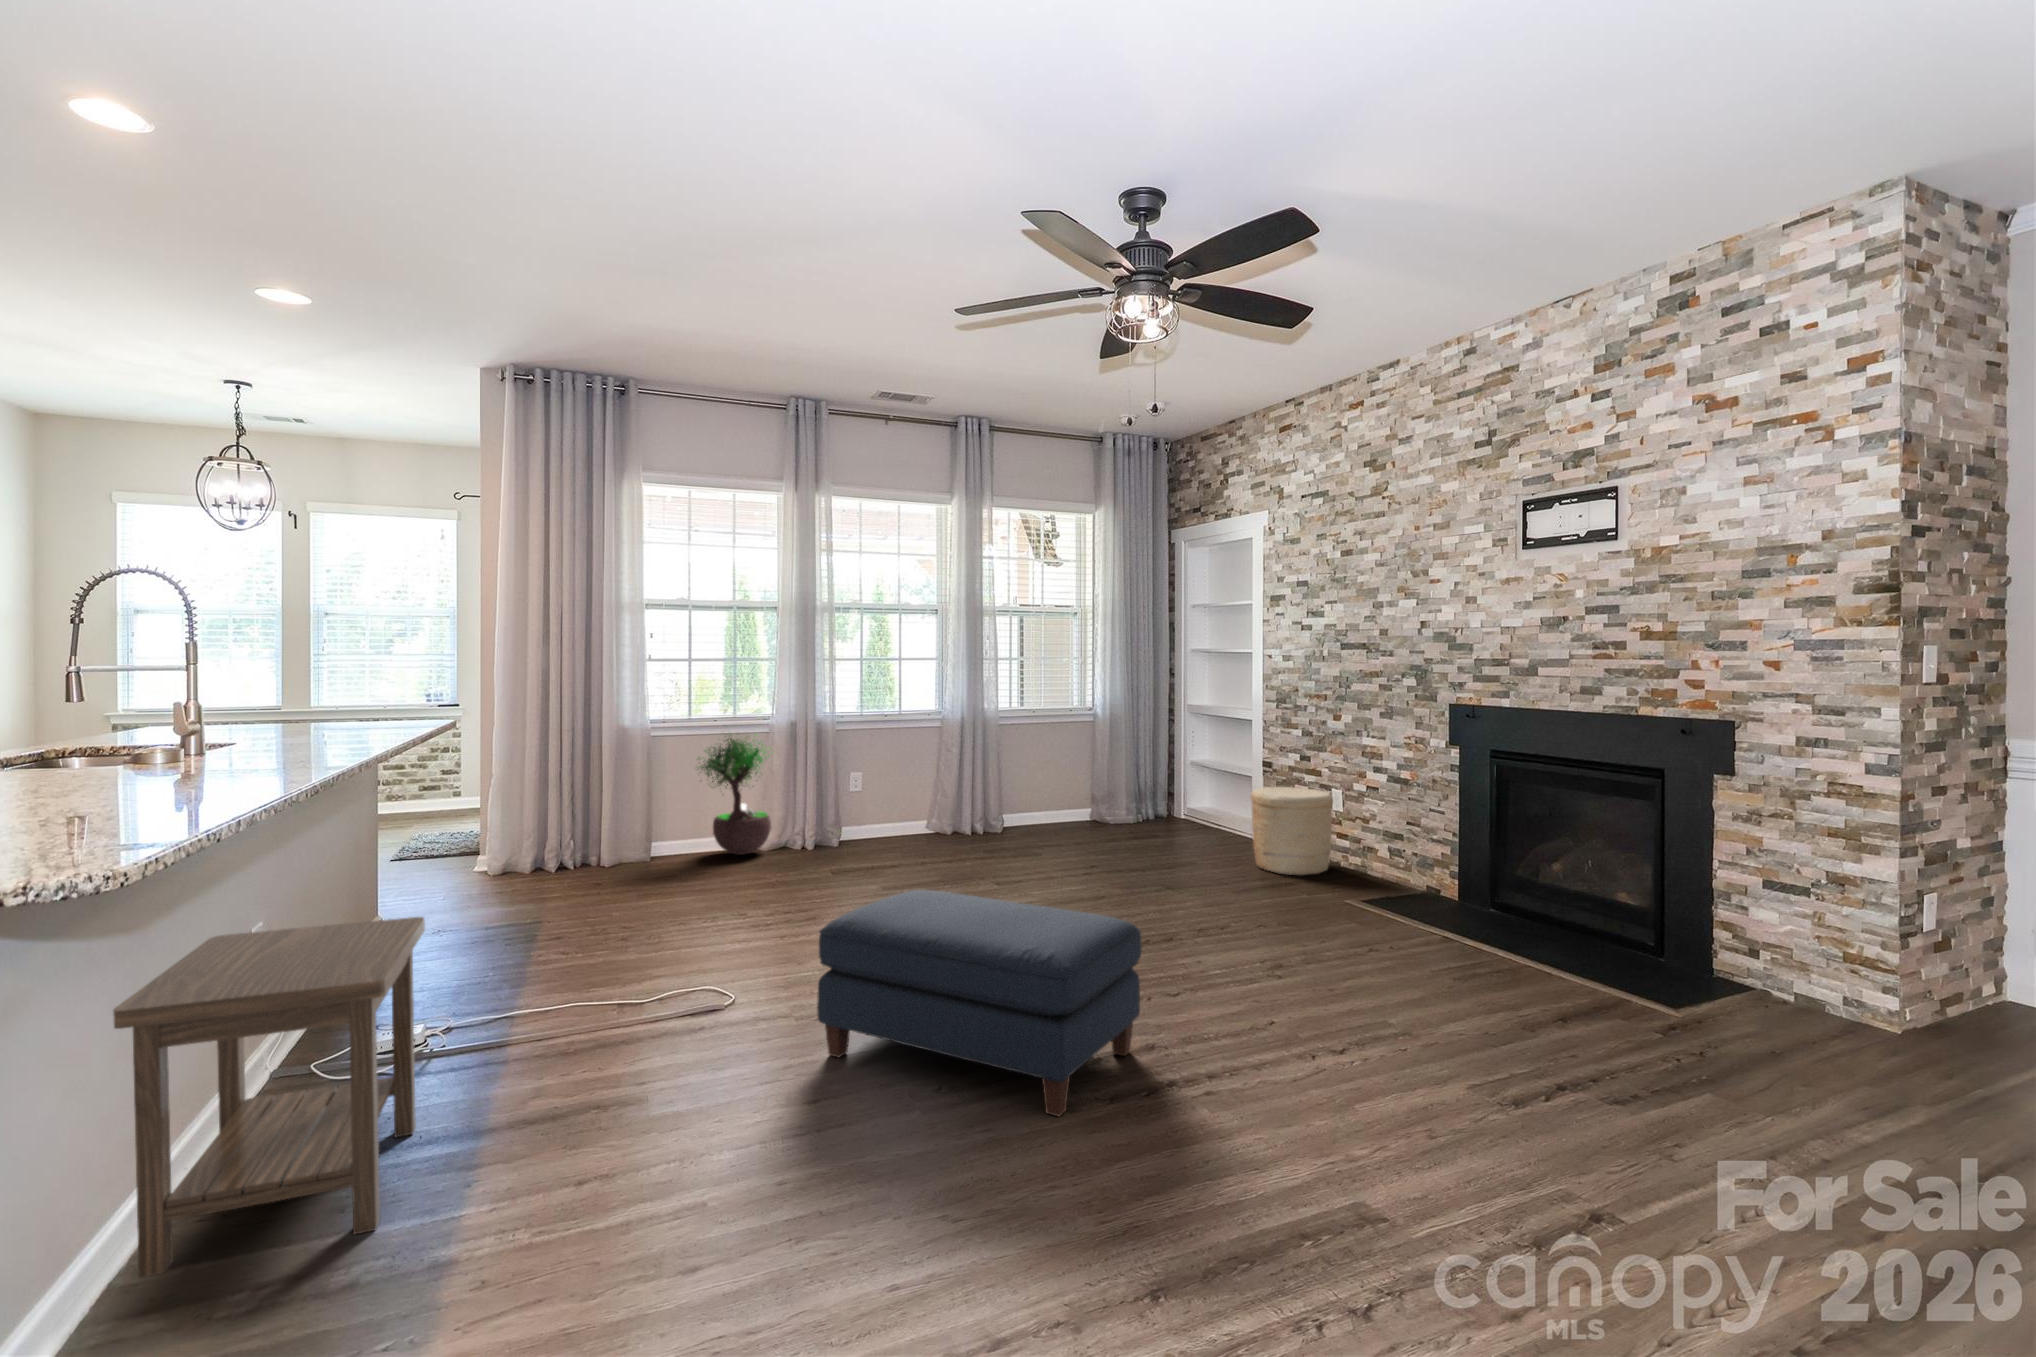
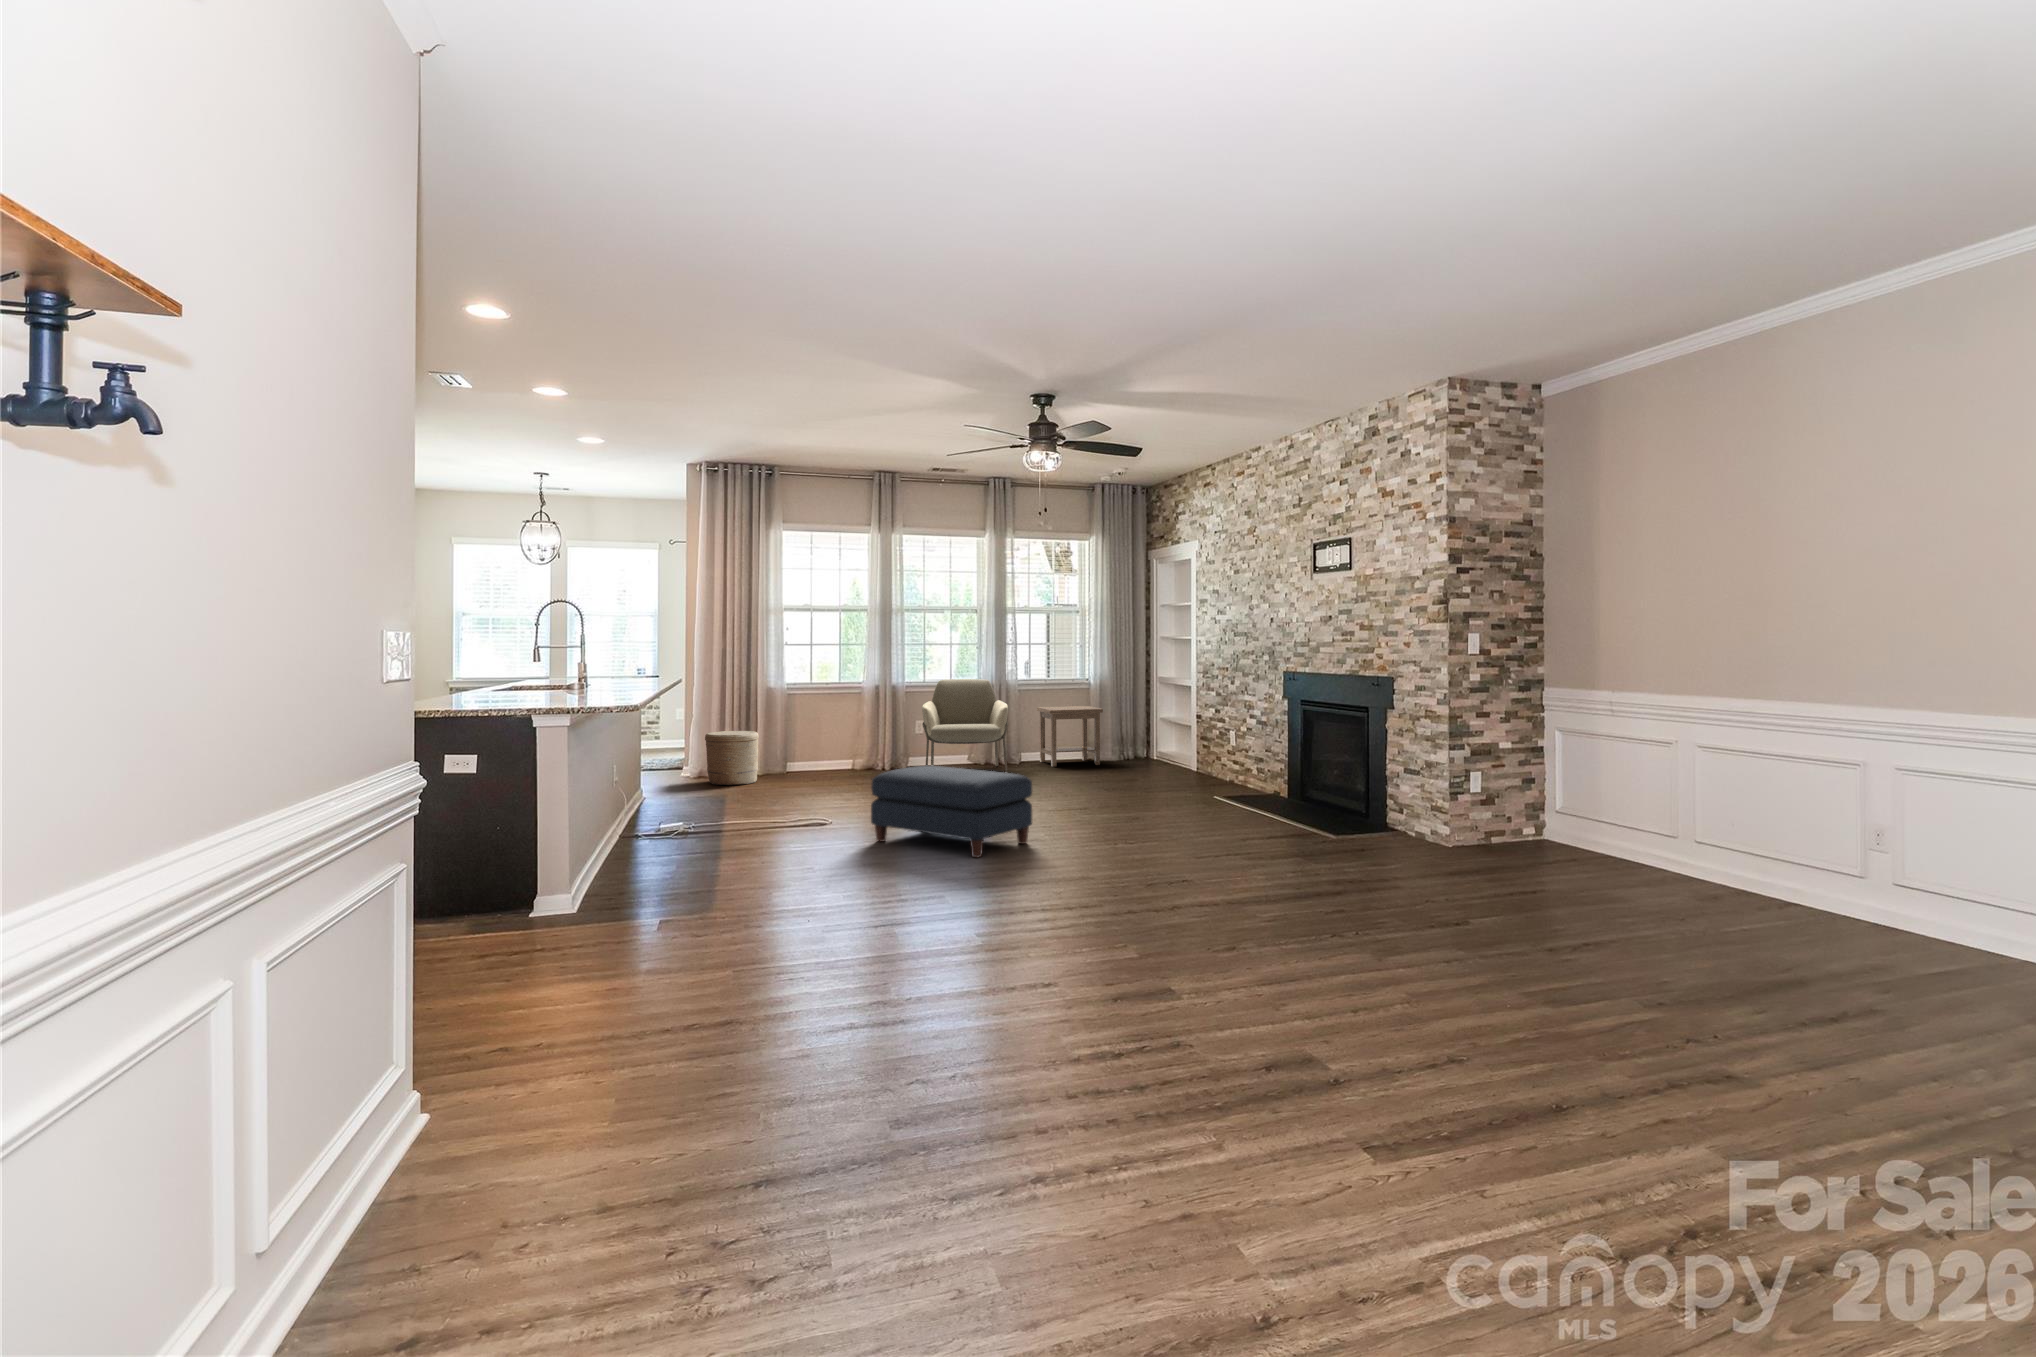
armchair: none [862,709,992,858] -> present [922,679,1008,773]
potted tree: present [696,736,771,855] -> none [814,688,864,773]
woven basket: present [1251,787,1333,875] -> present [705,731,759,785]
side table: present [113,917,425,1278] -> present [1037,706,1103,767]

